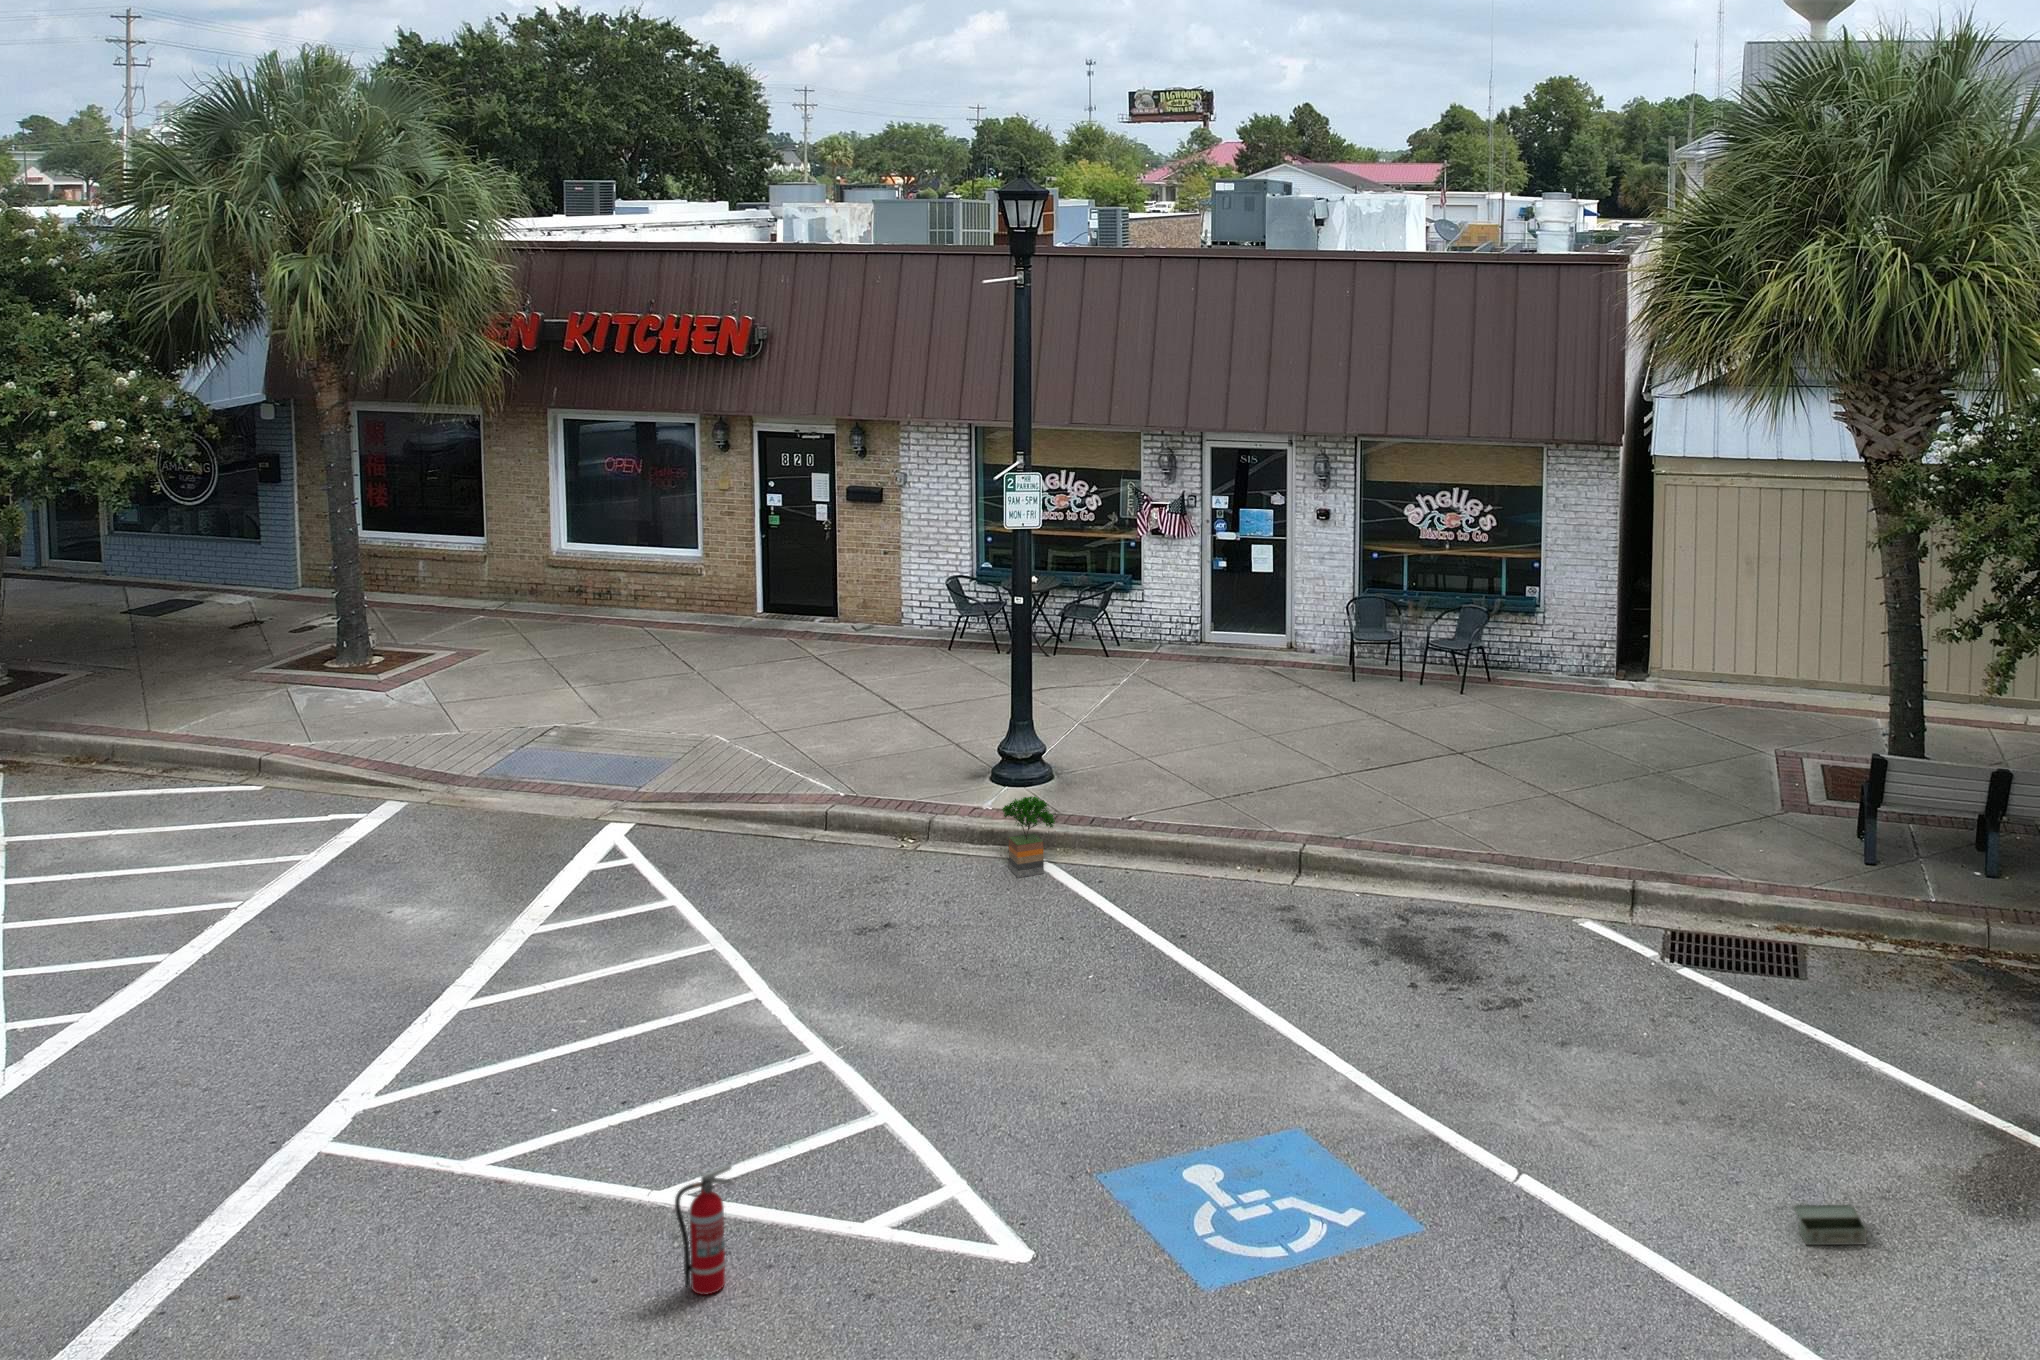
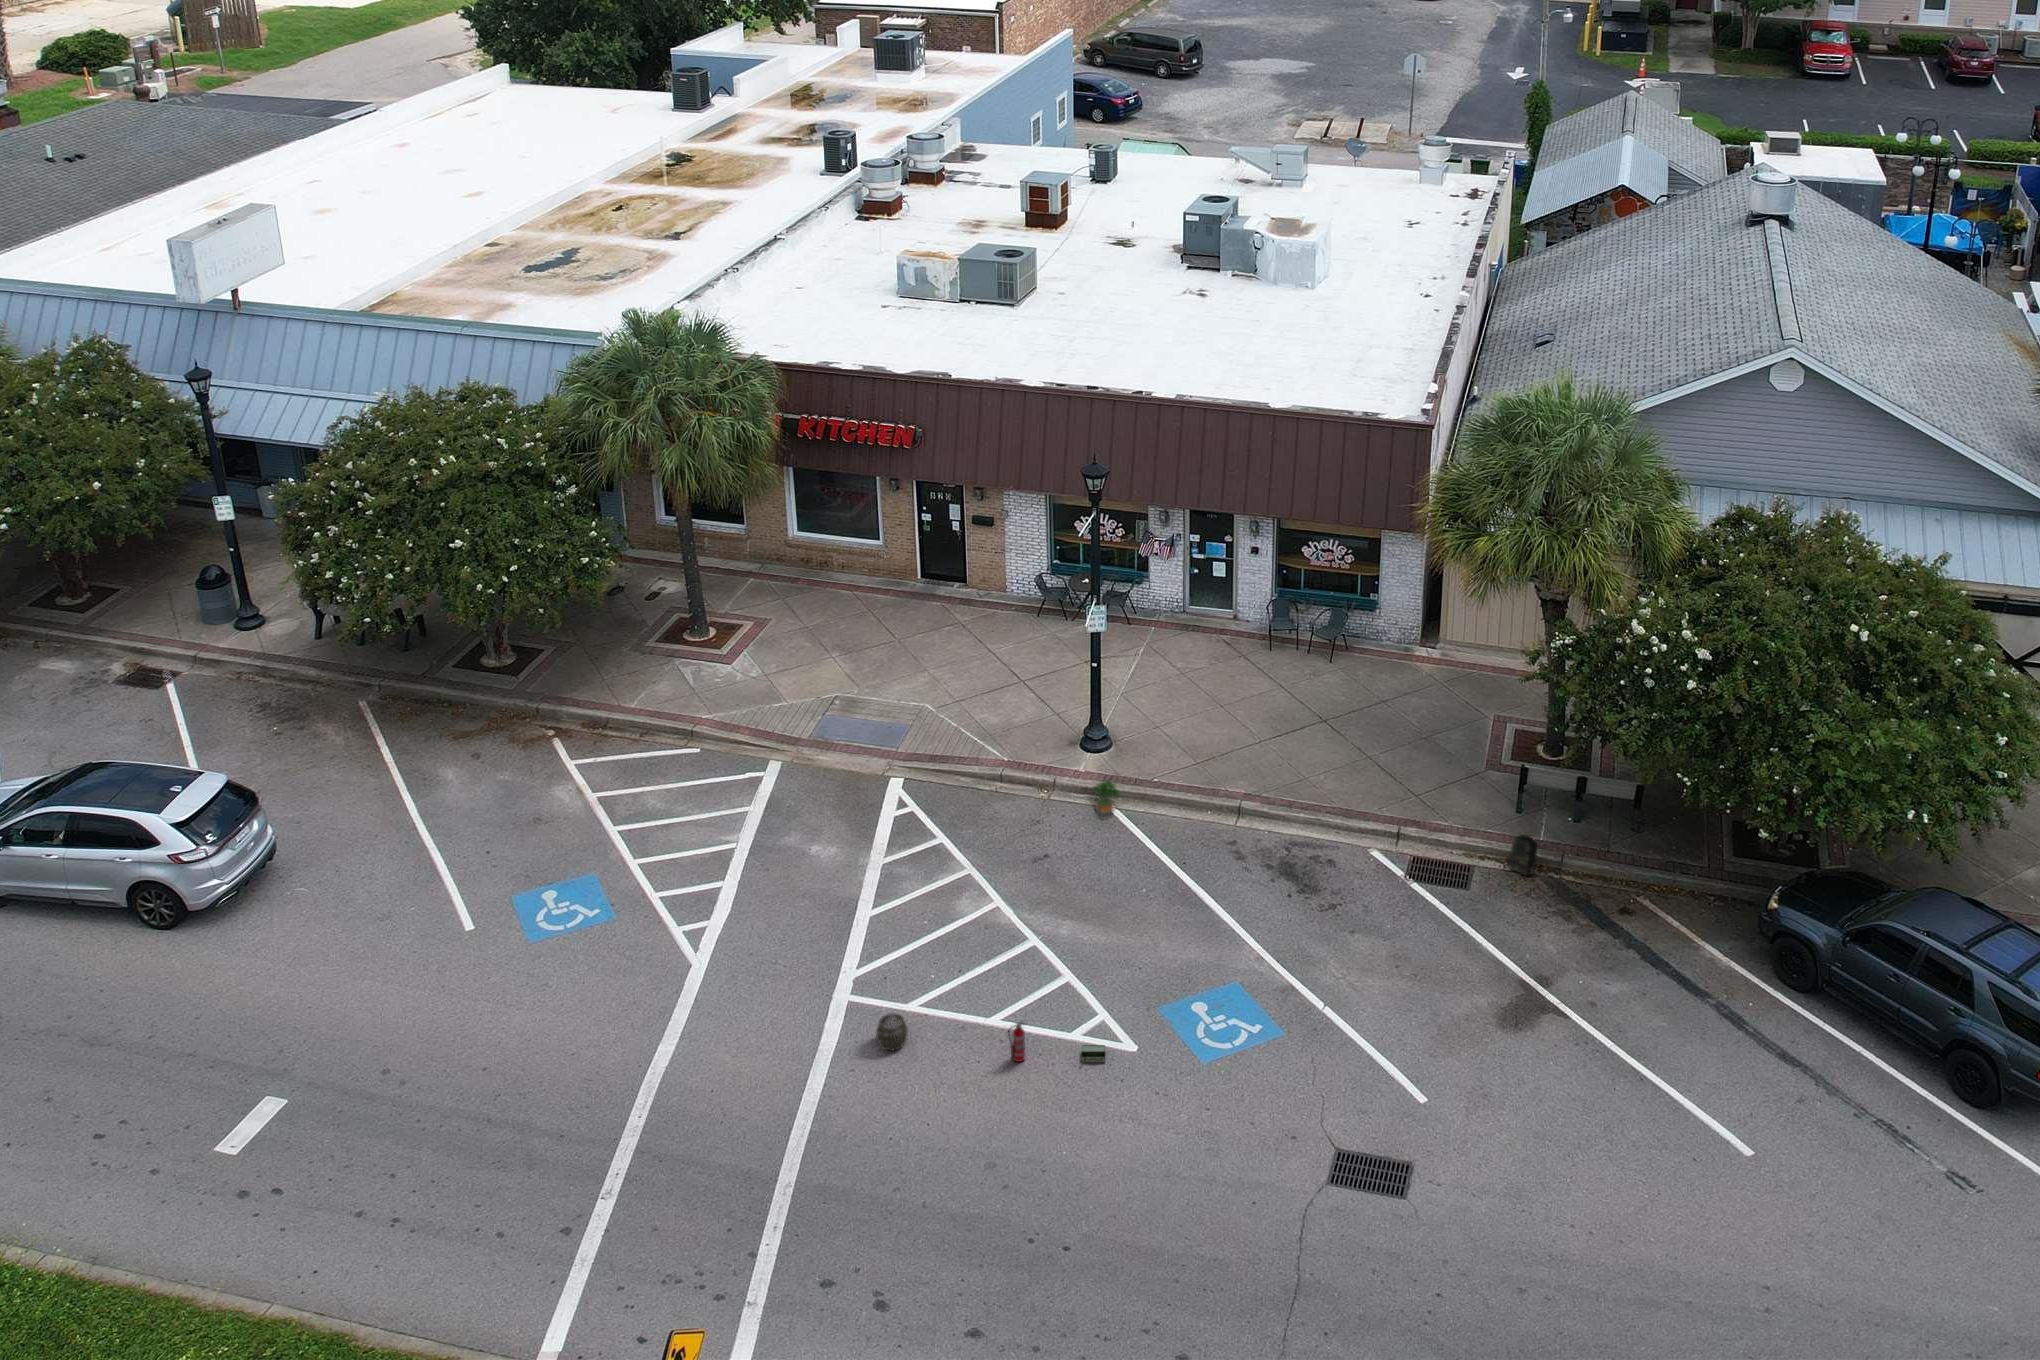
backpack: none [1877,857,1941,945] -> present [1507,834,1537,876]
woven basket: none [338,1174,429,1274] -> present [876,1014,908,1051]
toolbox: present [1794,1205,1867,1245] -> present [1081,1045,1105,1062]

